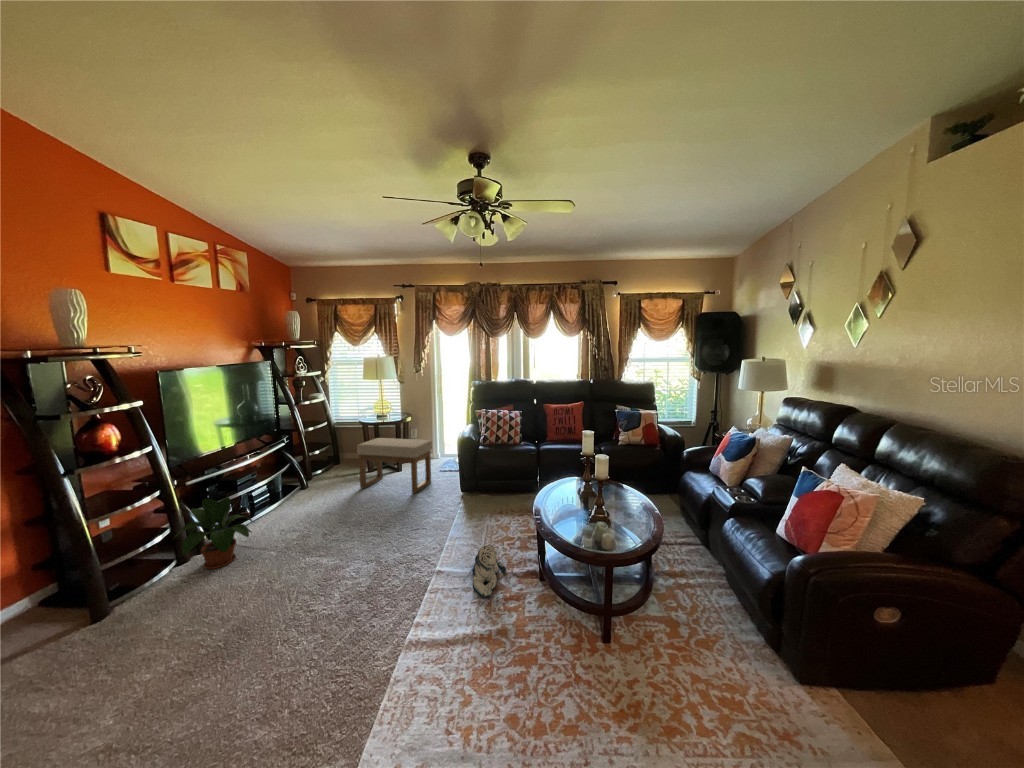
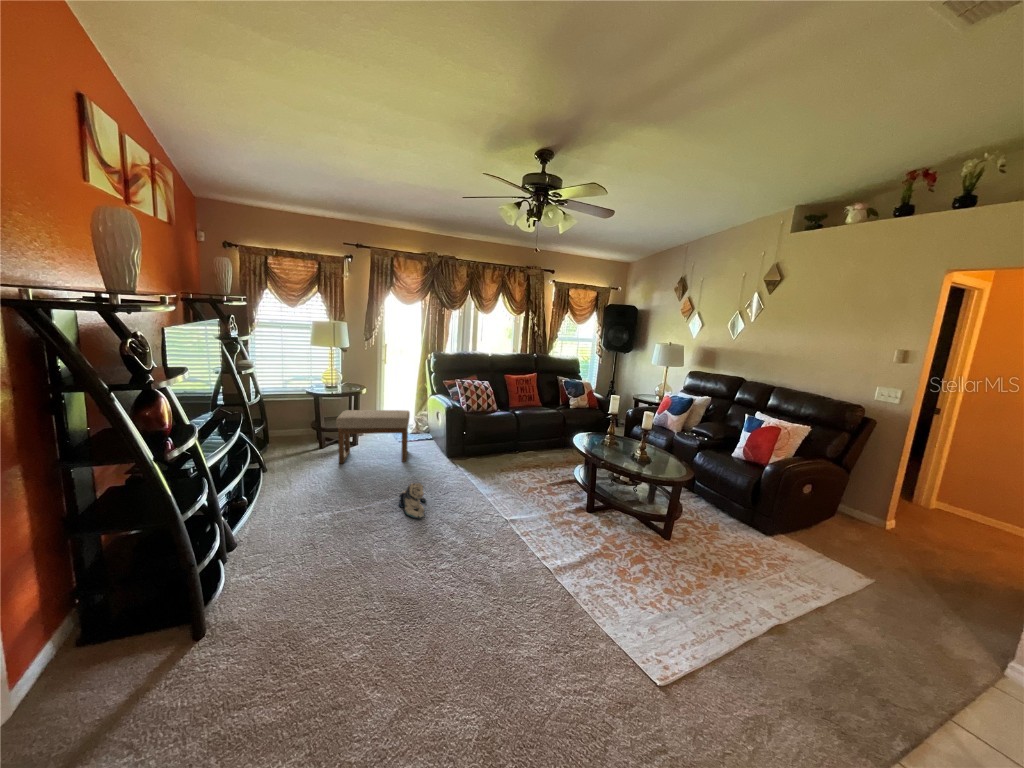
potted plant: present [176,497,252,569] -> none [227,479,304,555]
plush toy: present [472,545,506,597] -> present [399,483,426,519]

